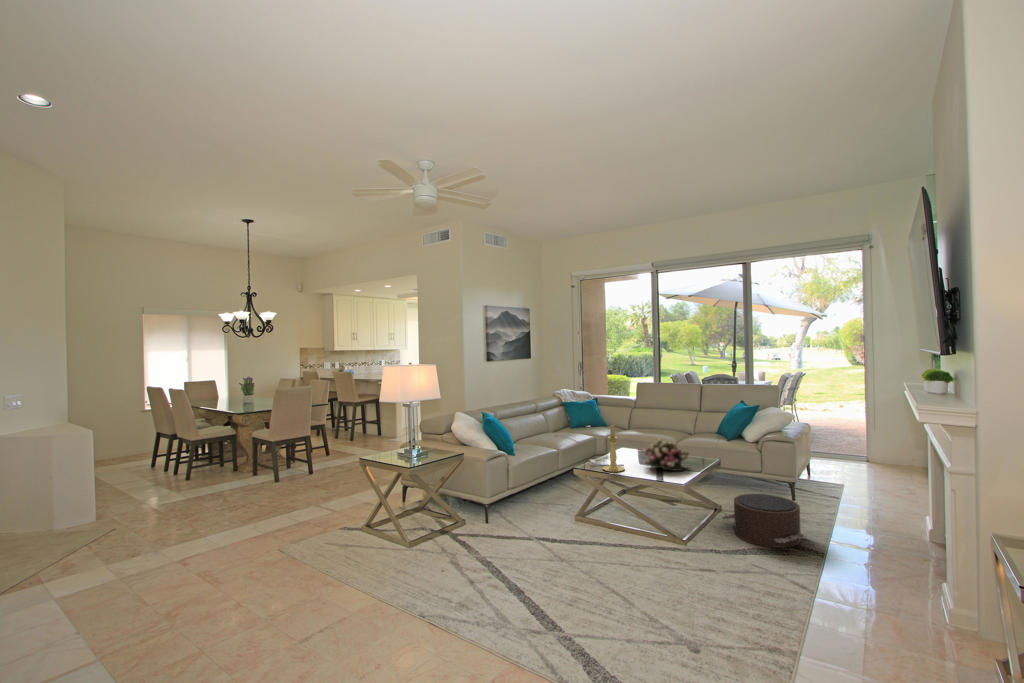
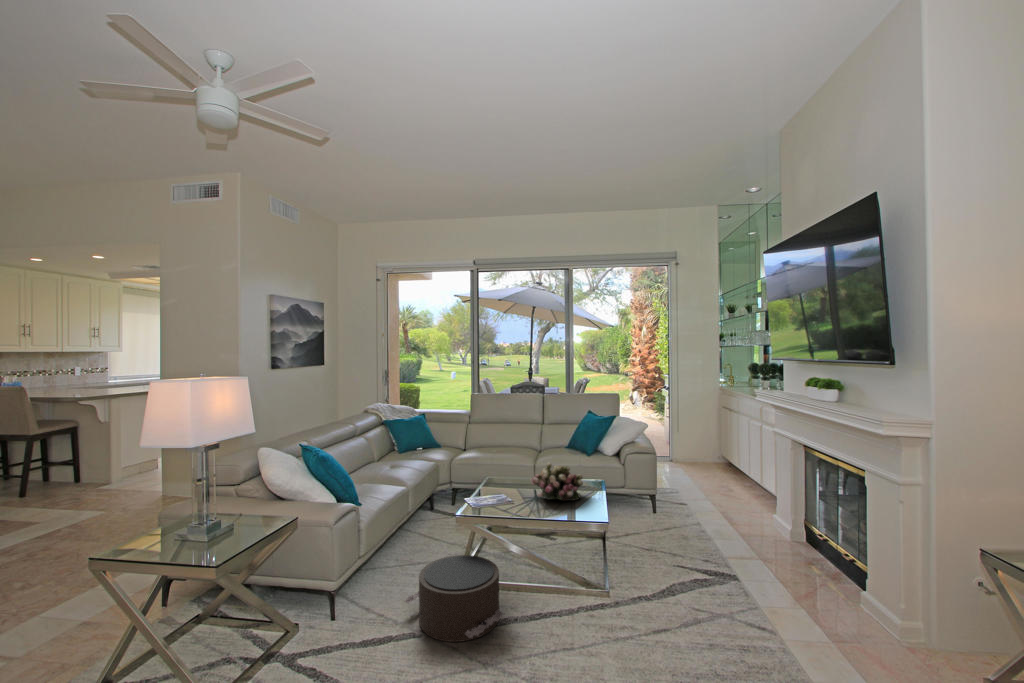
candle holder: present [603,425,625,472] -> none [489,451,517,513]
pouf: present [723,494,804,548] -> present [405,555,504,642]

